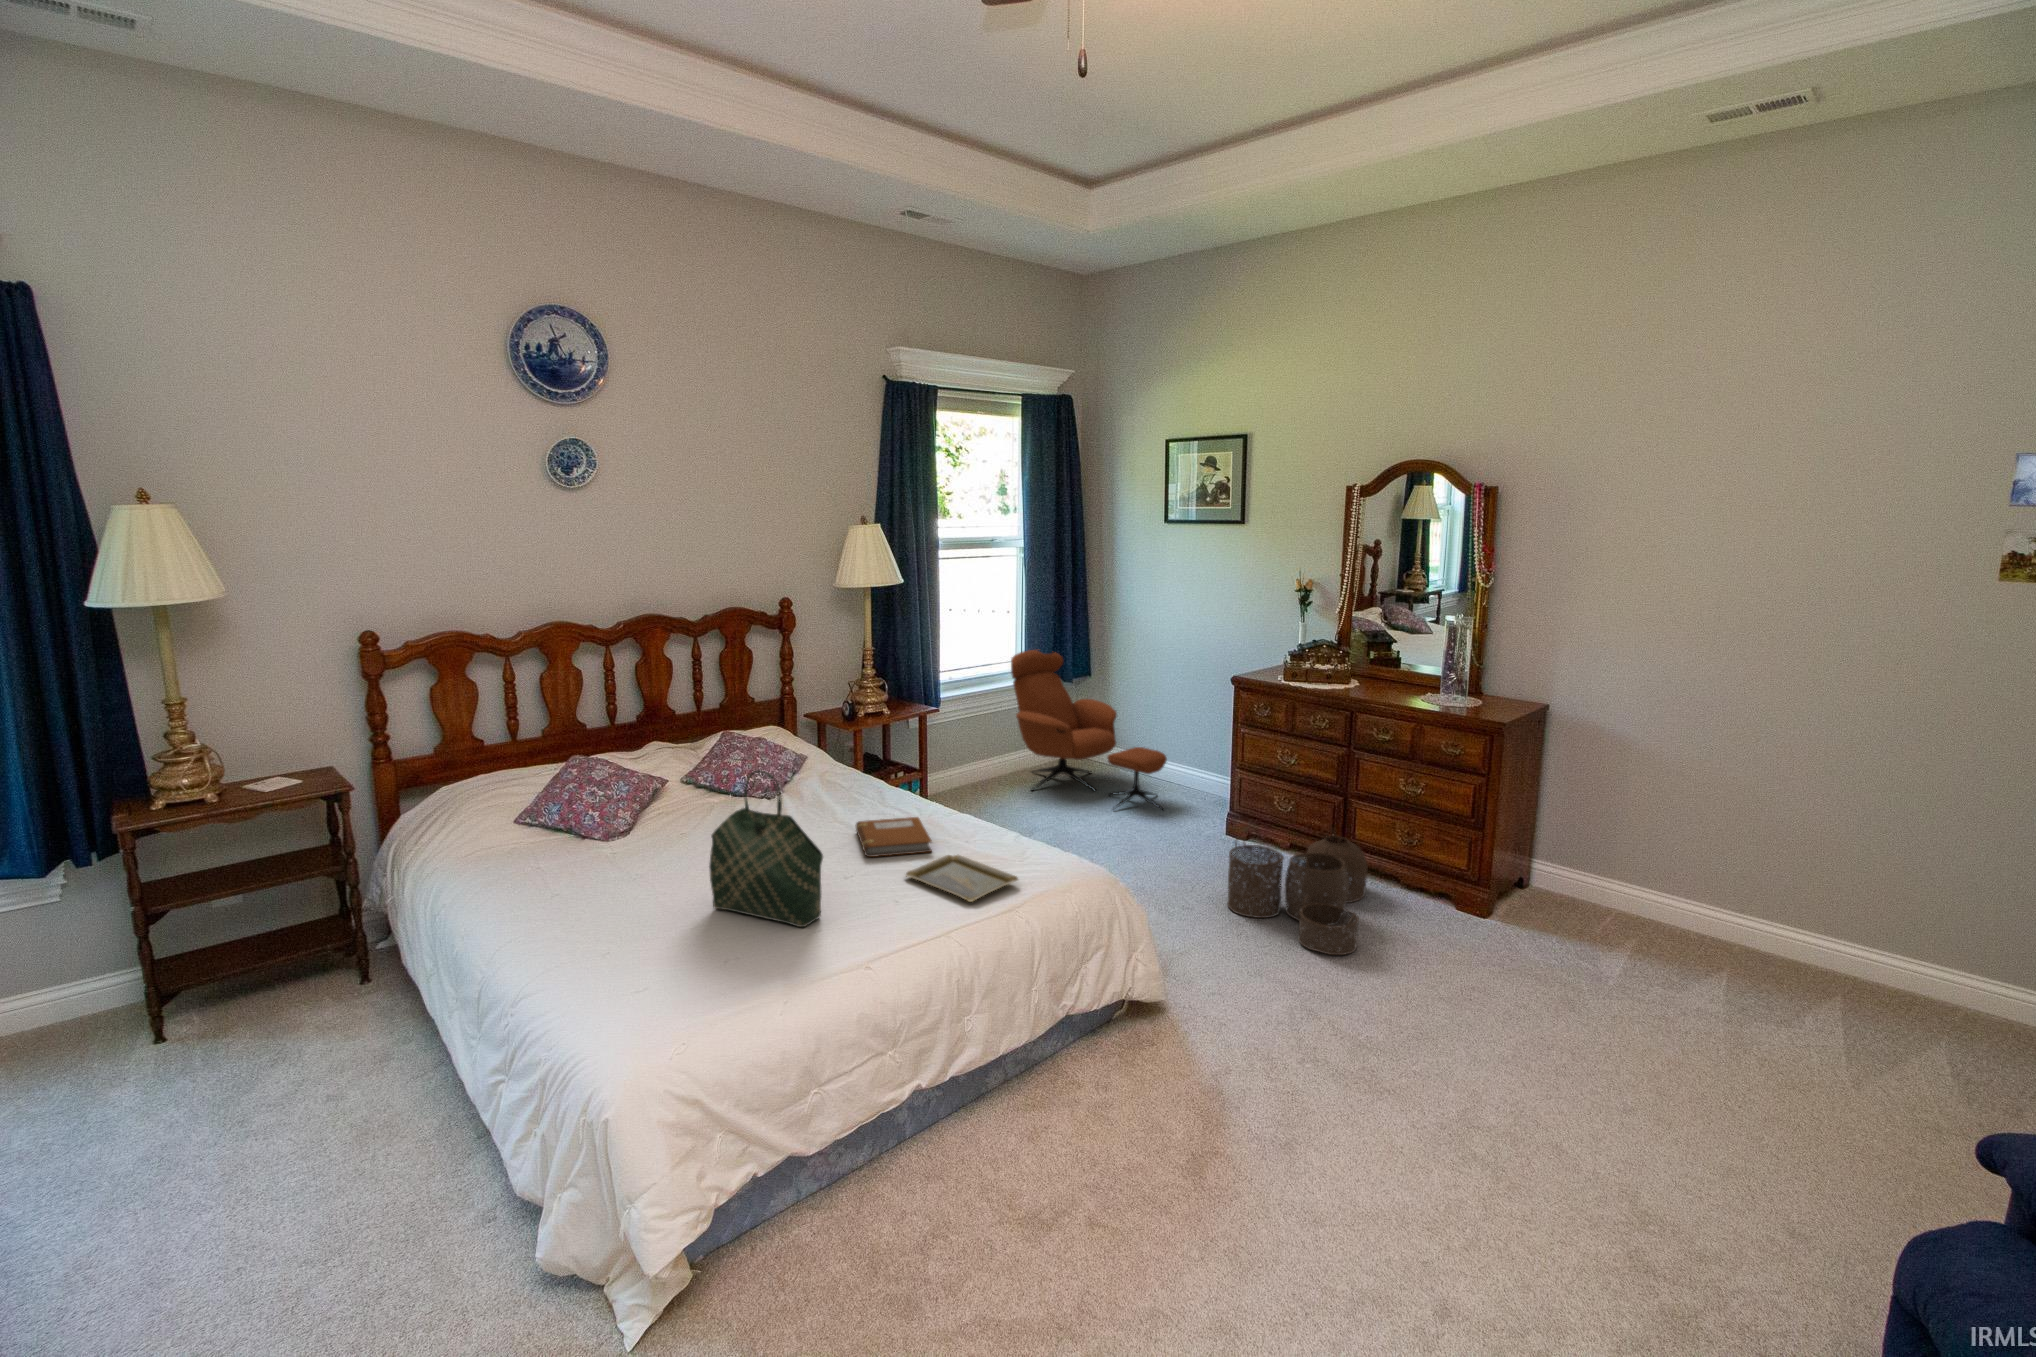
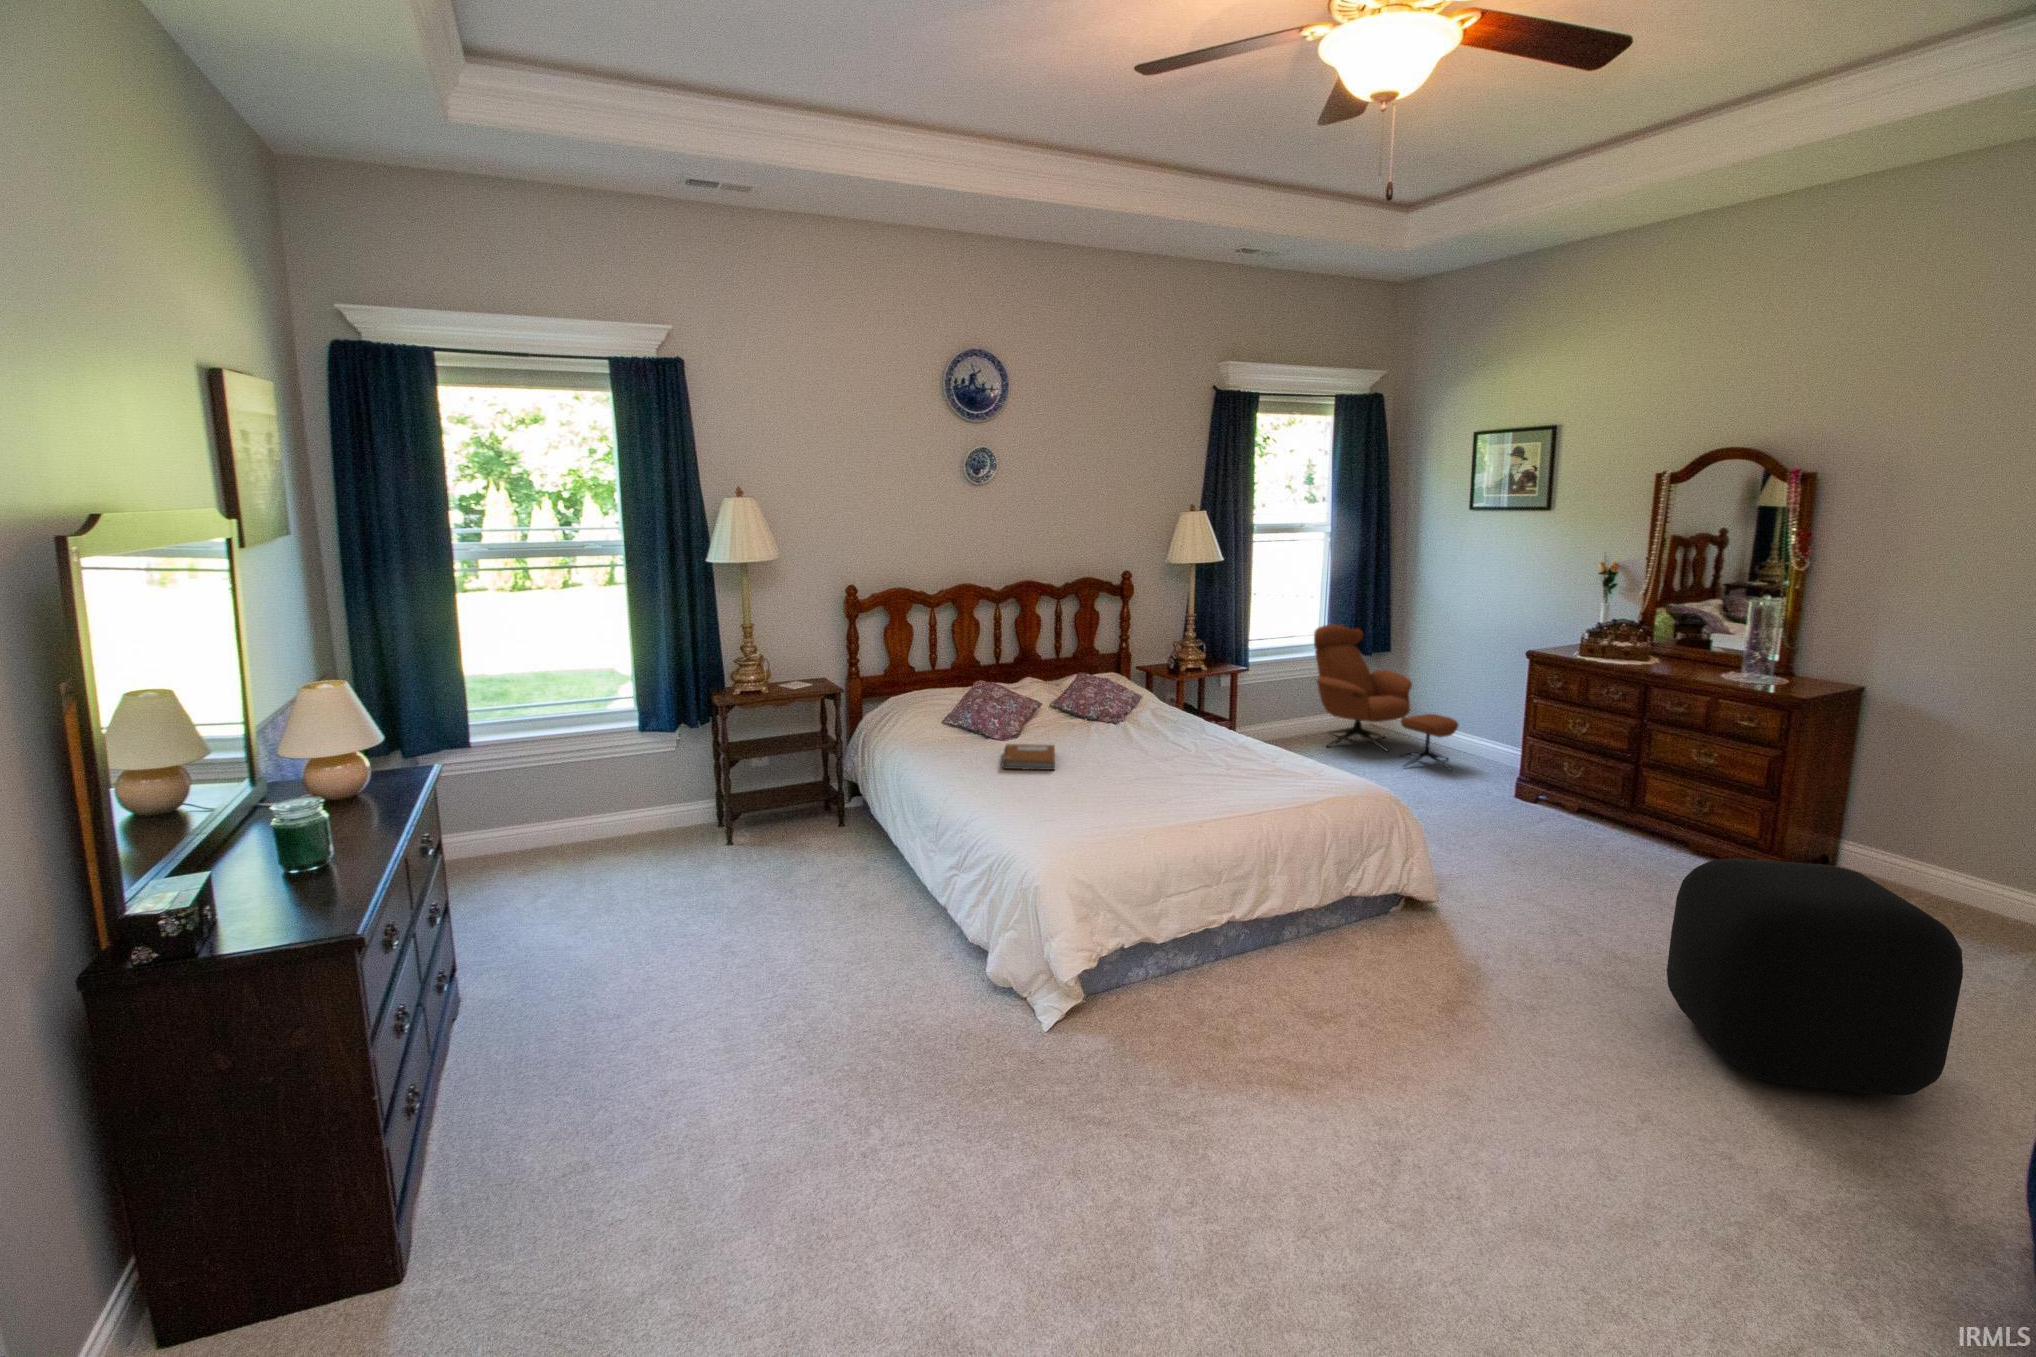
tote bag: present [709,771,823,927] -> none [1084,686,1168,801]
notebook: present [856,817,932,857] -> present [1002,744,1055,770]
woven basket: present [1227,835,1367,955] -> none [1506,788,1653,894]
tray: present [906,855,1018,902] -> none [1224,768,1316,798]
ottoman: none [1421,931,1723,1210] -> present [1667,858,1963,1095]

